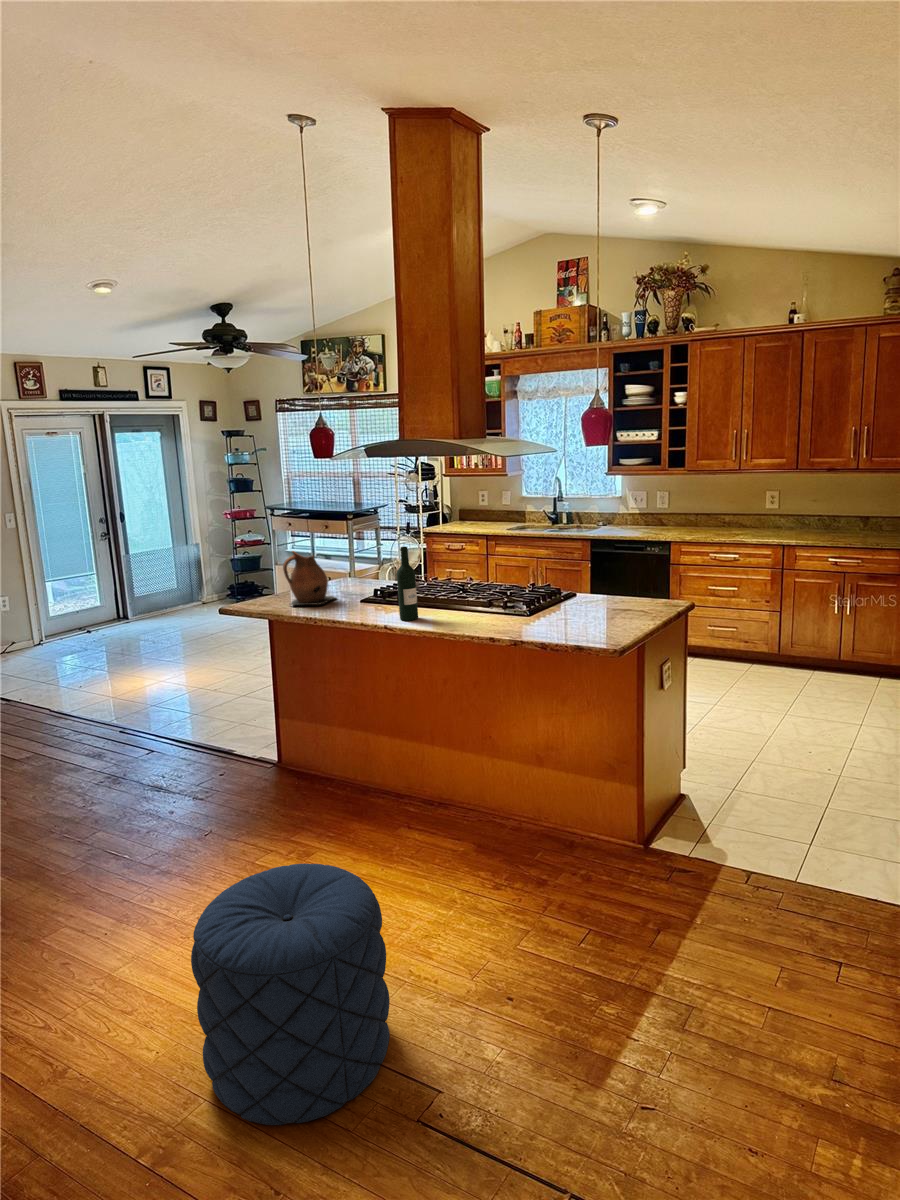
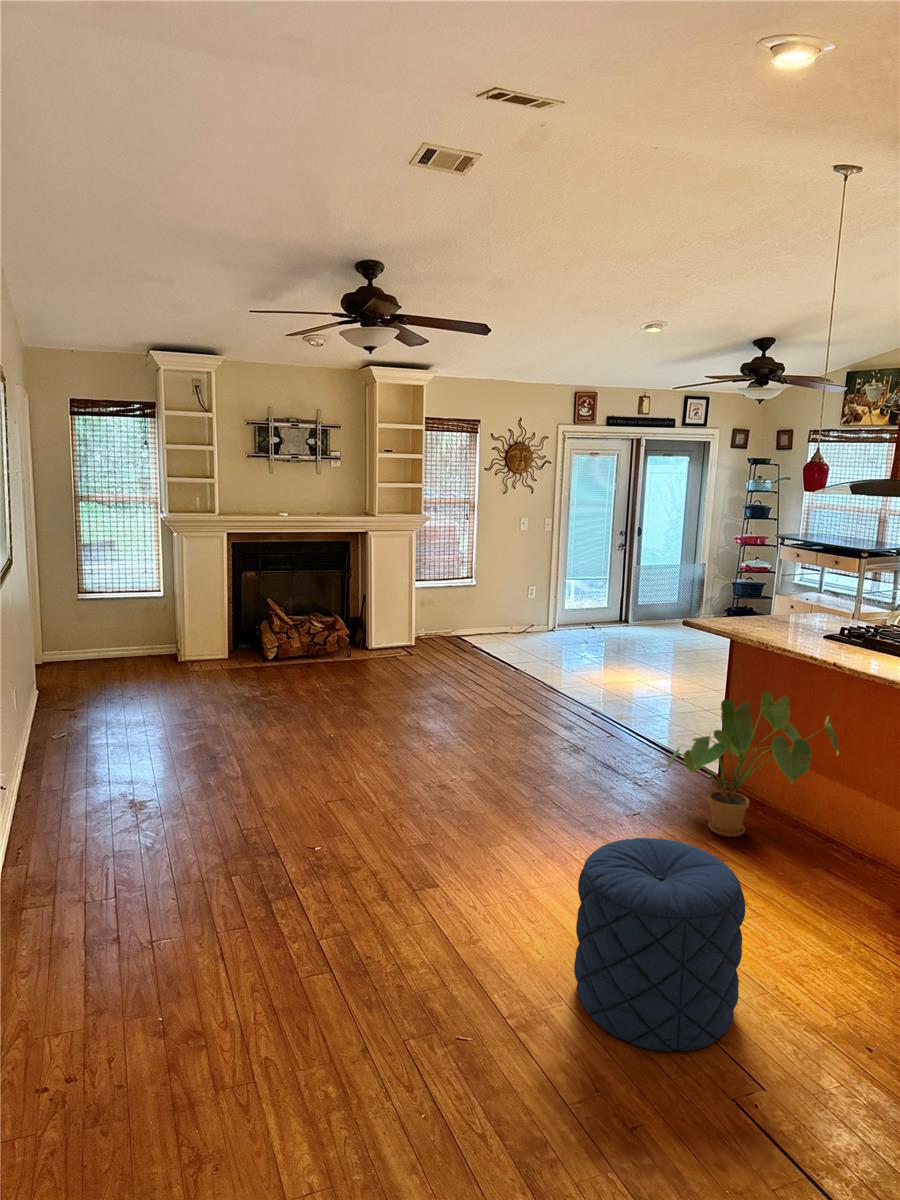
wine bottle: present [397,547,418,621] -> none [854,588,879,663]
ceramic pitcher: present [283,551,336,605] -> none [750,578,801,633]
house plant: none [233,667,396,827] -> present [667,692,840,837]

